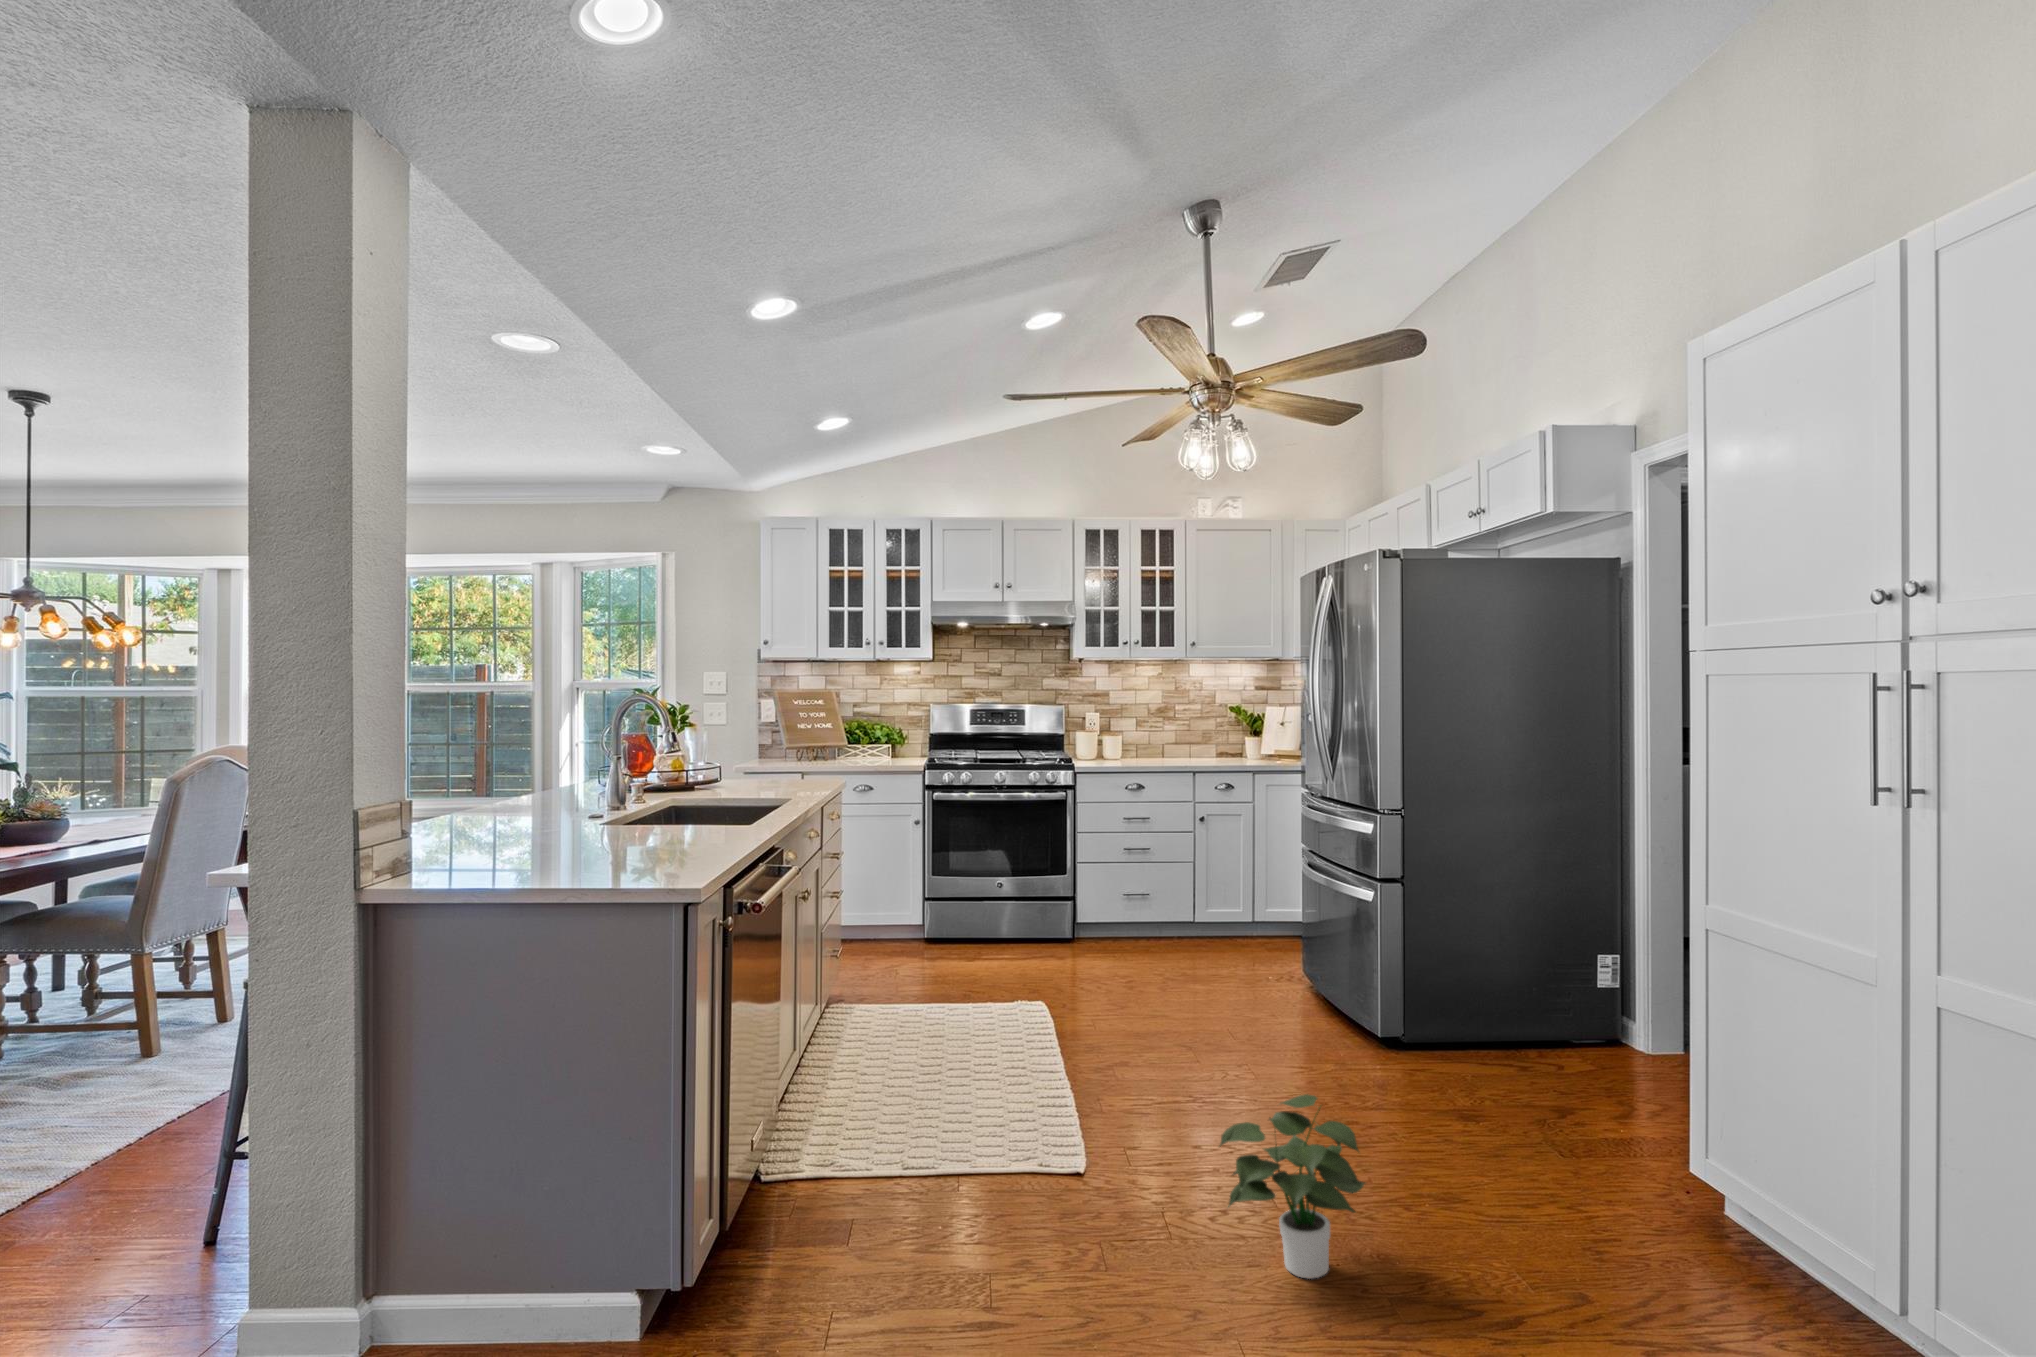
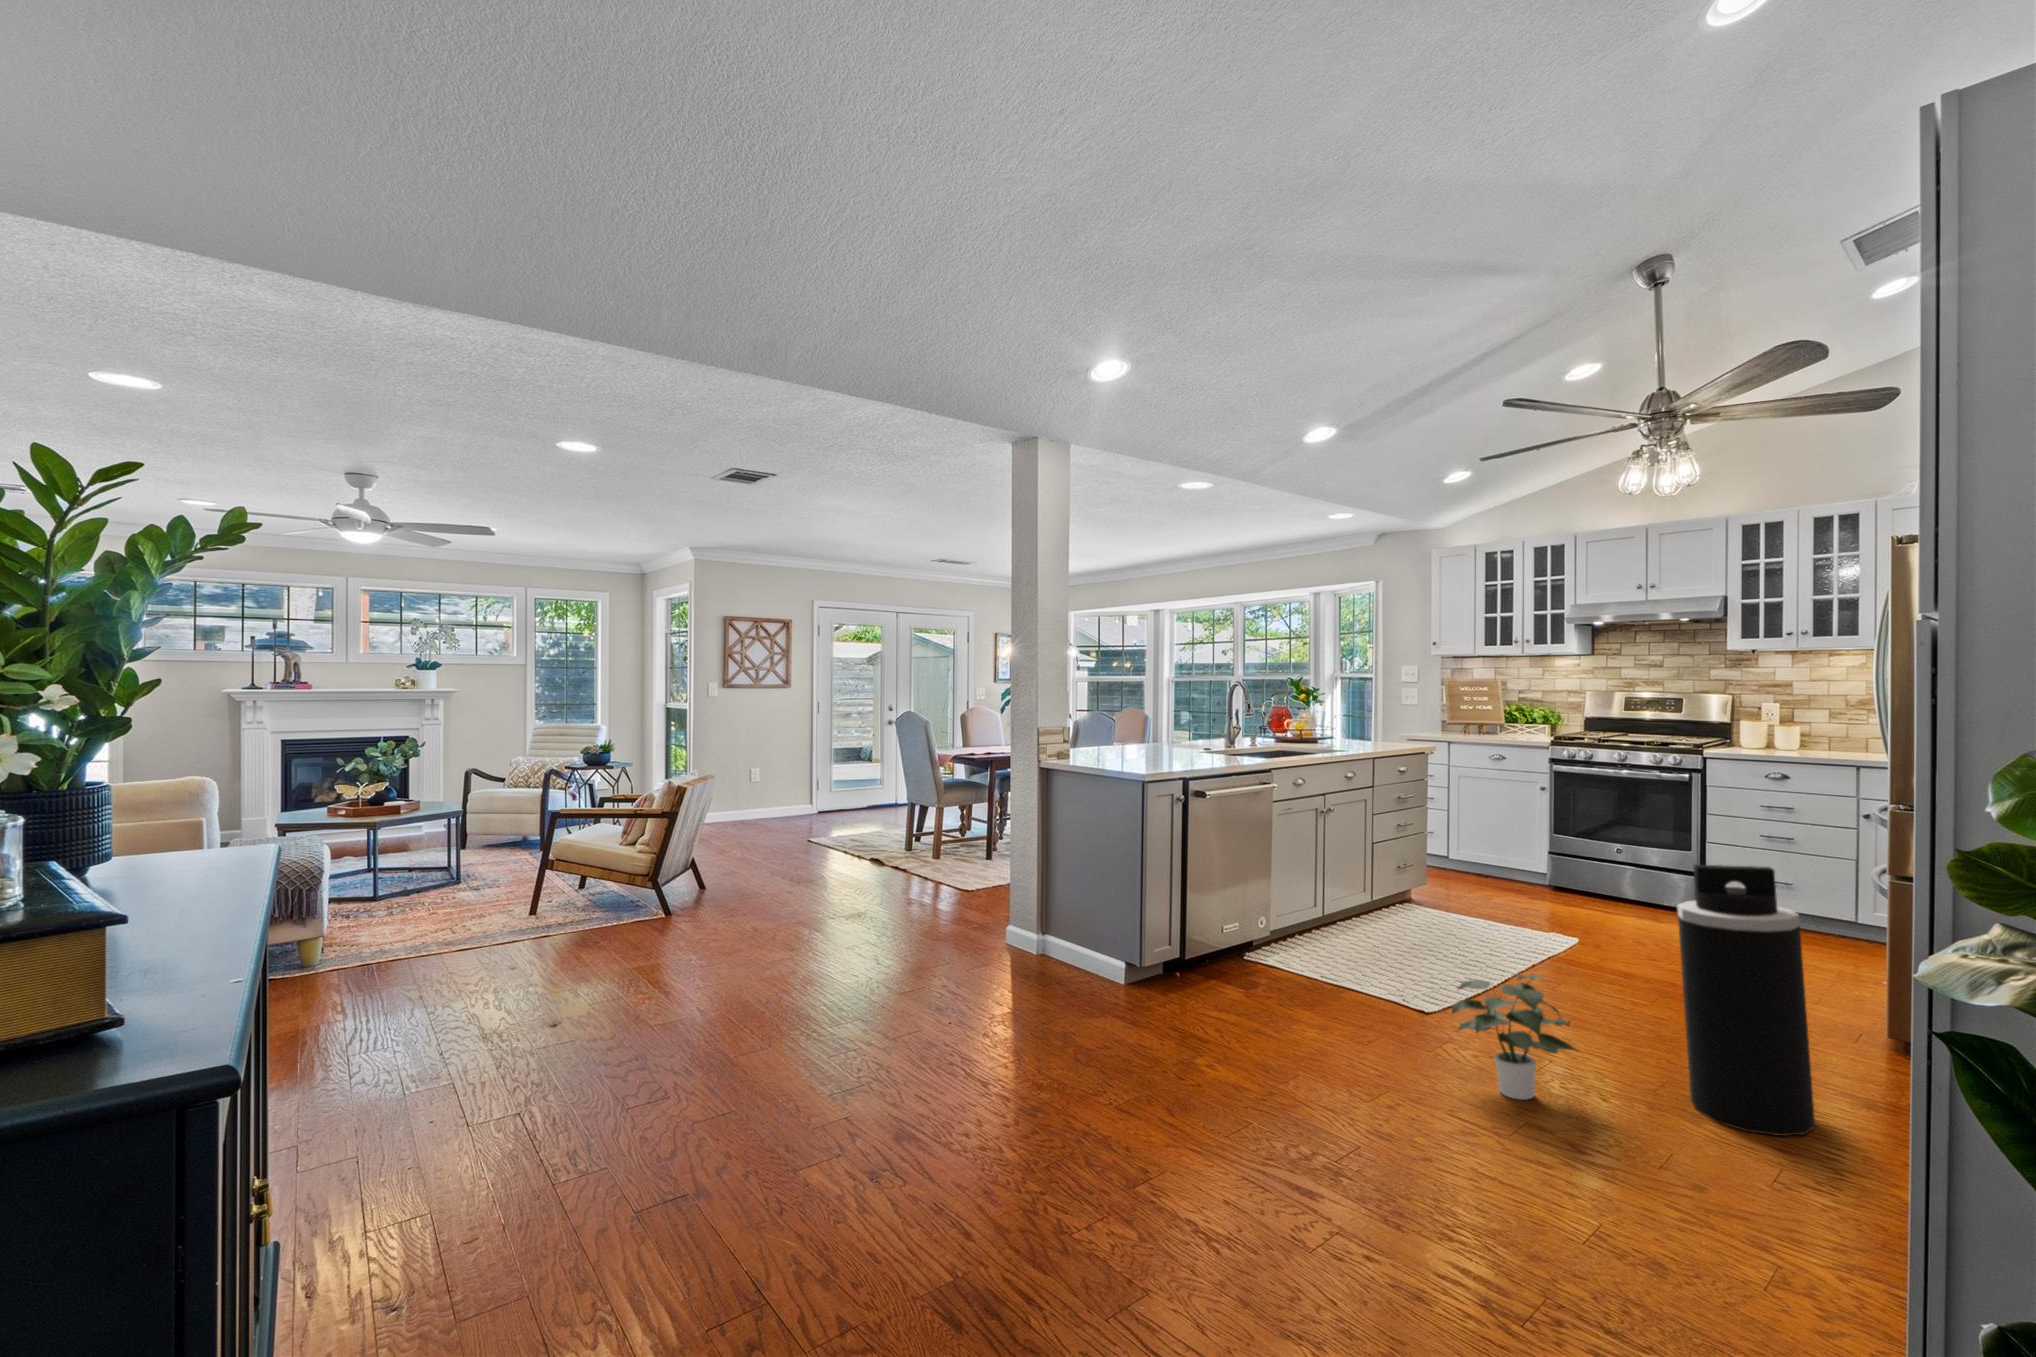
trash can: none [1379,908,1504,1211] -> present [1677,865,1815,1136]

